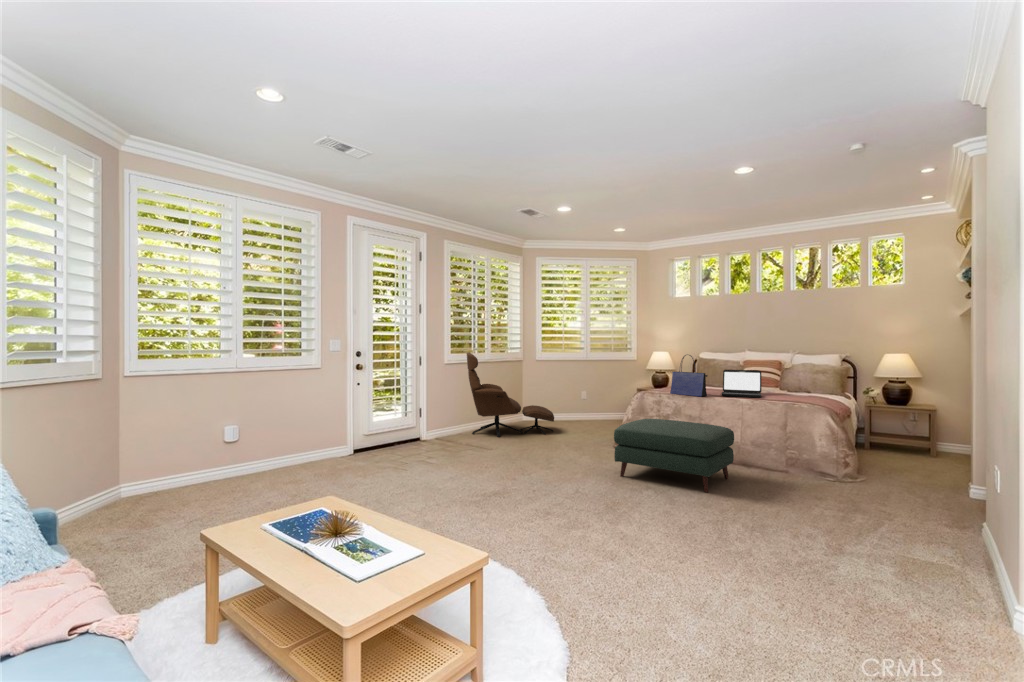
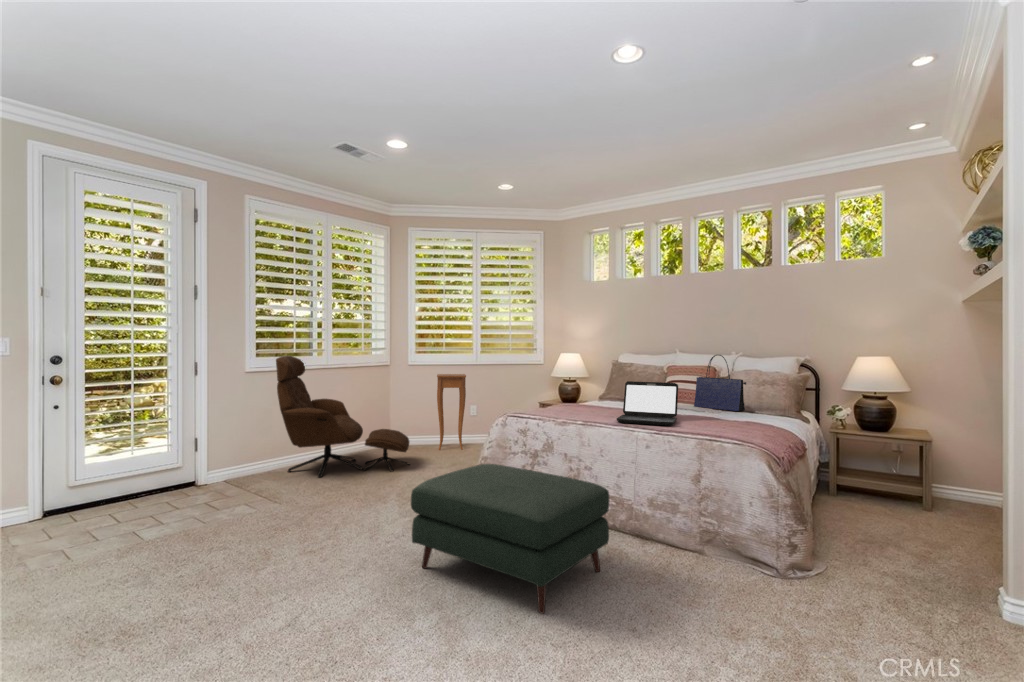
tote bag: present [670,355,707,397] -> present [694,355,746,411]
side table: none [559,367,584,423] -> present [437,374,466,450]

